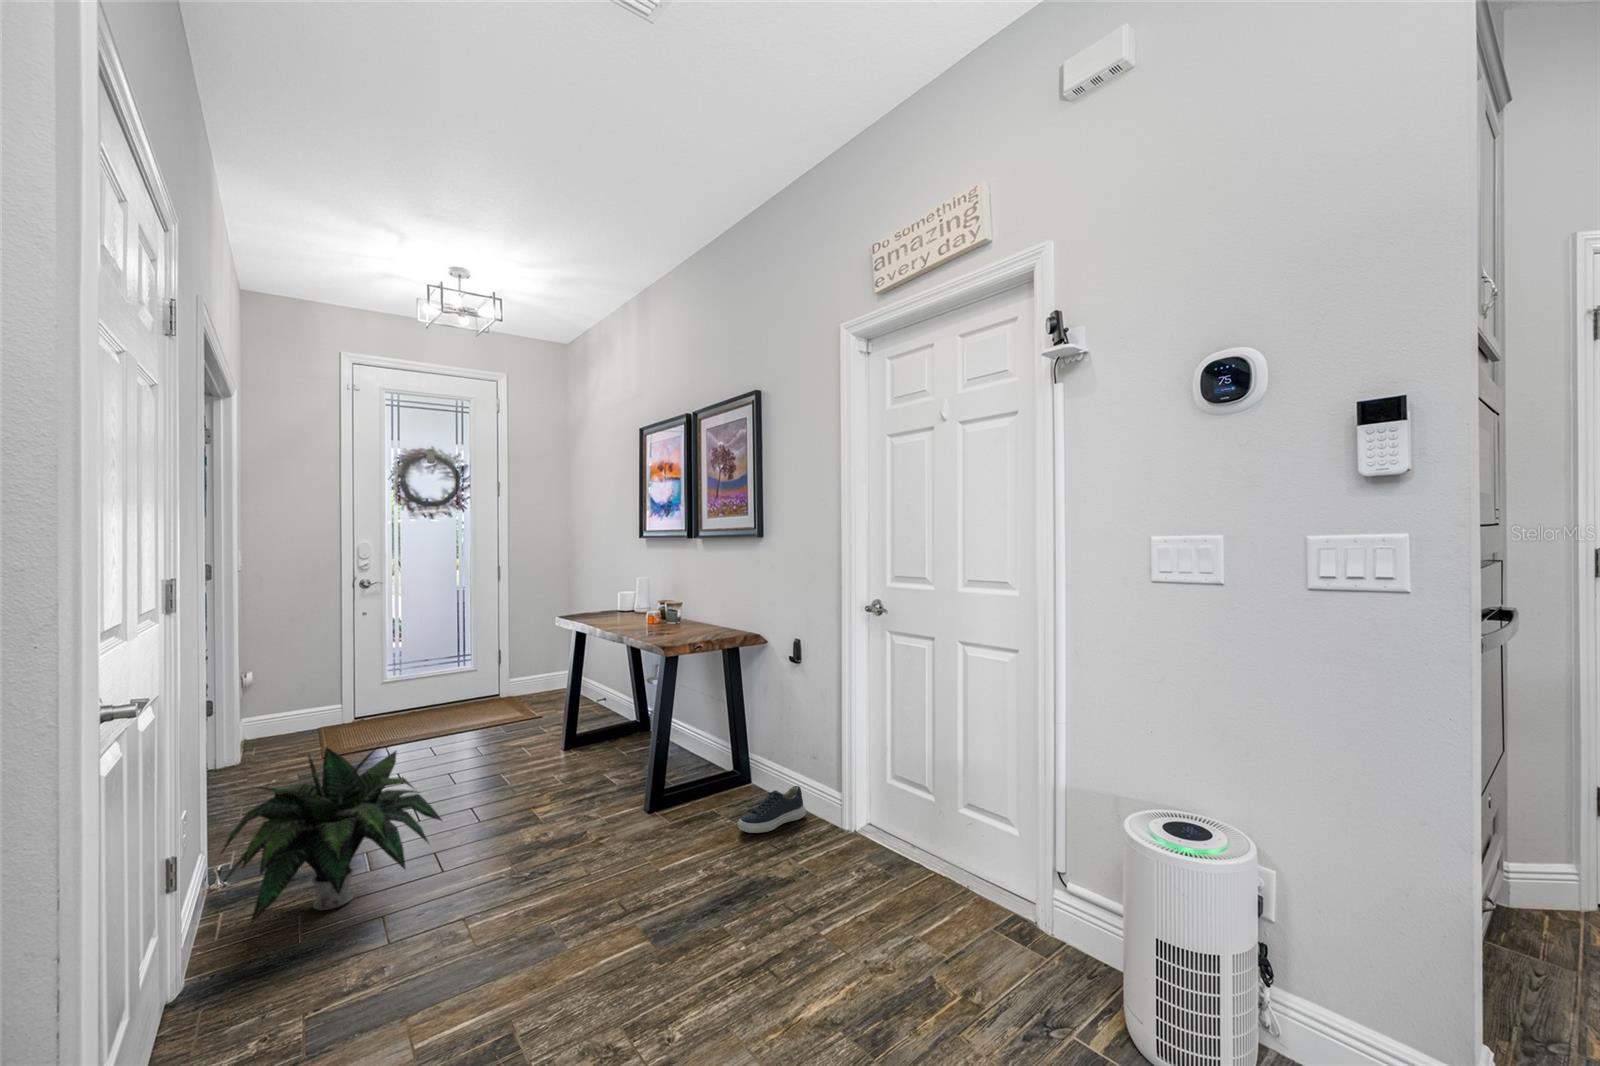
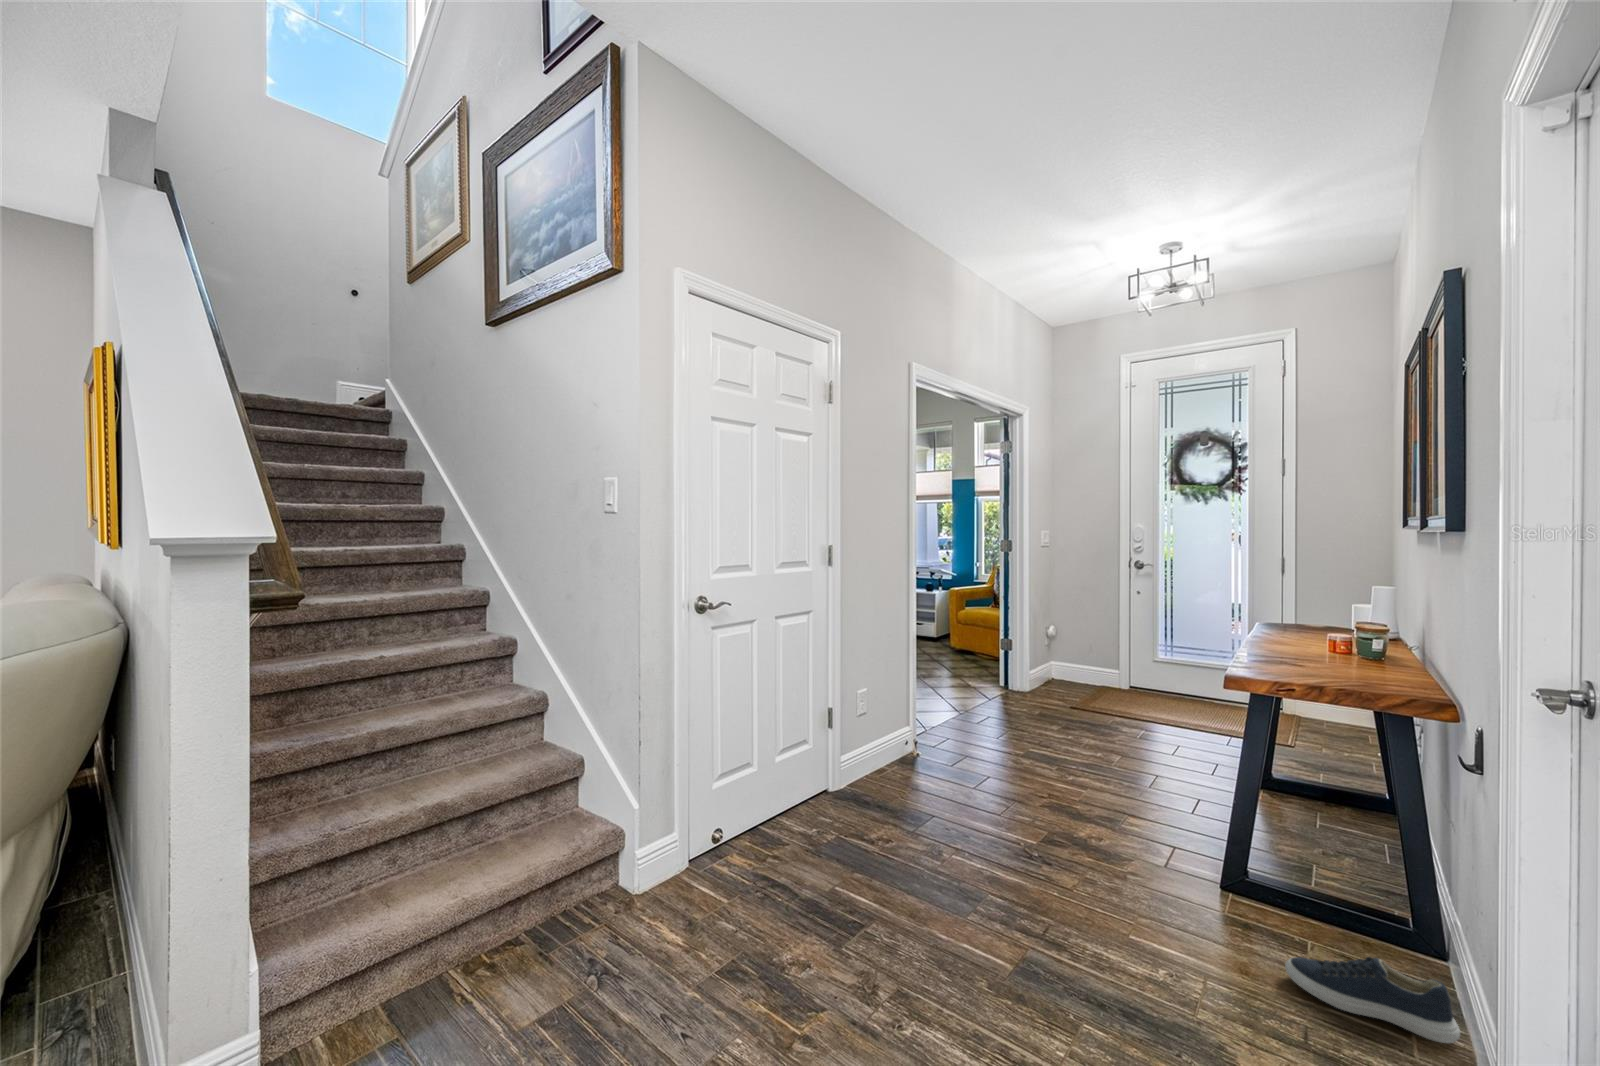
potted plant: present [218,747,442,923] -> none [866,679,1011,796]

